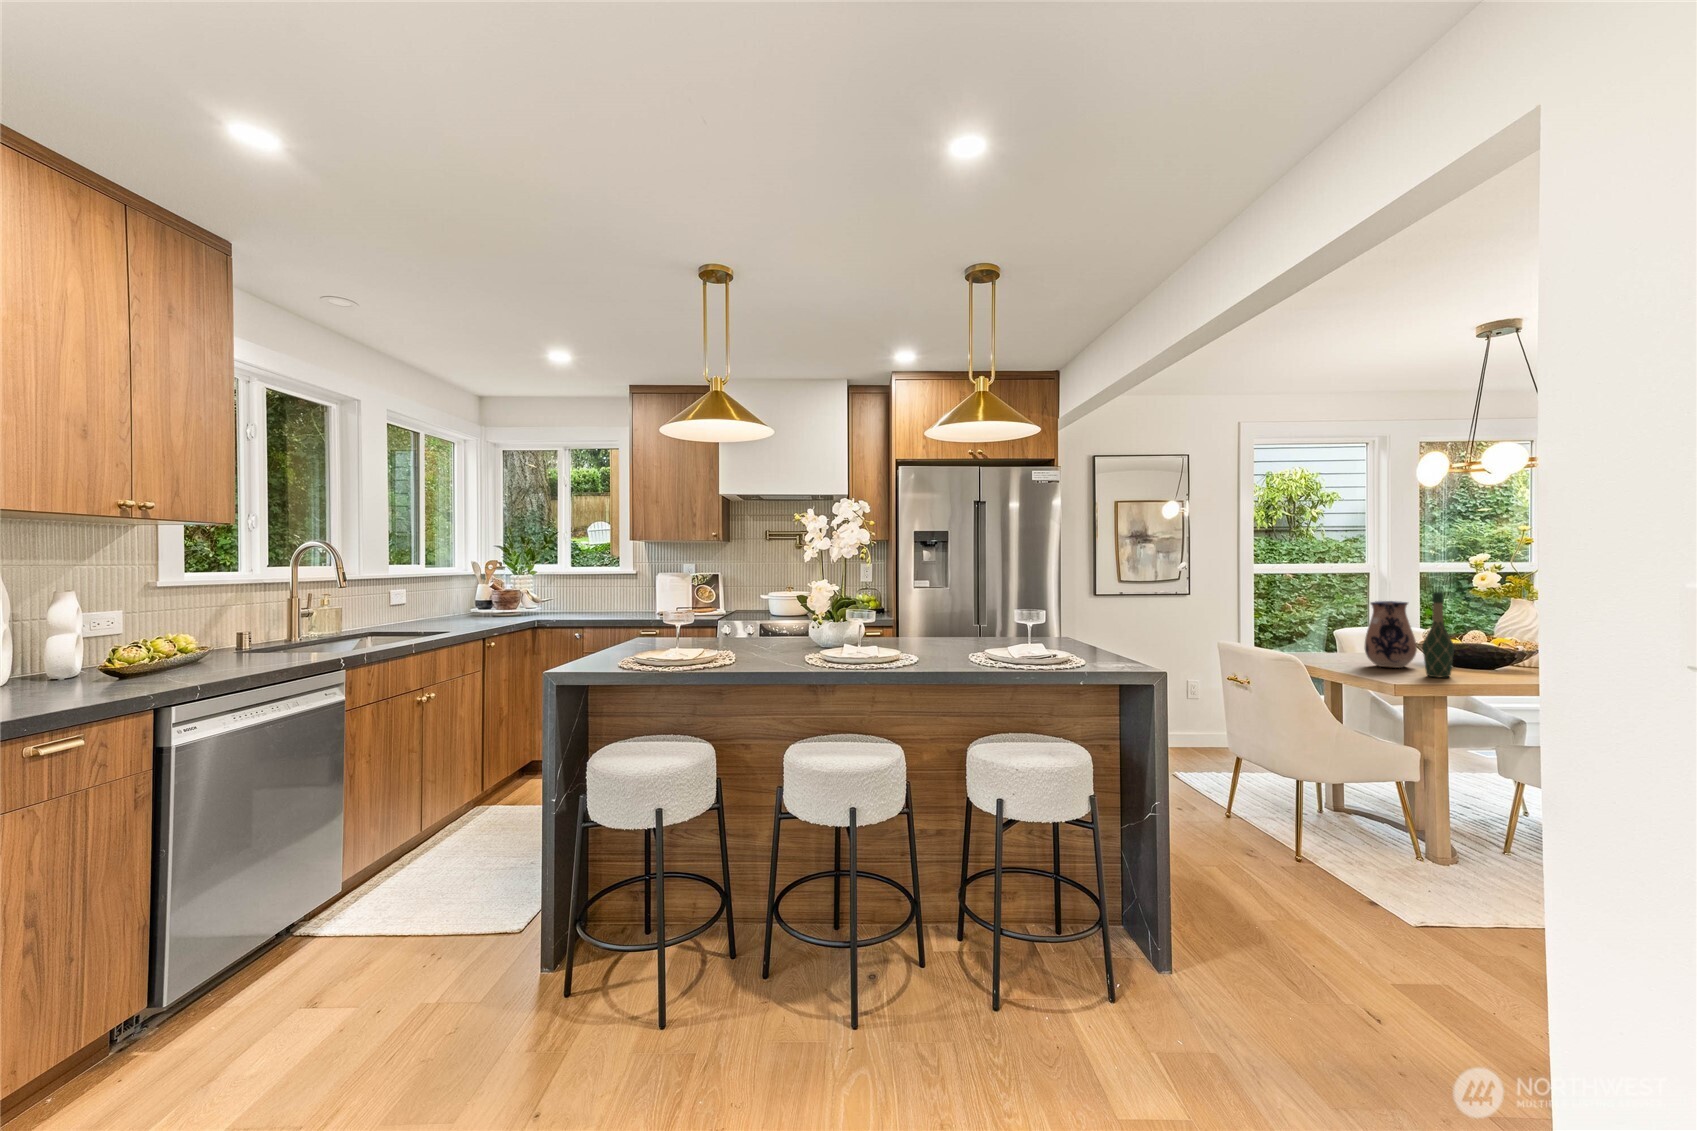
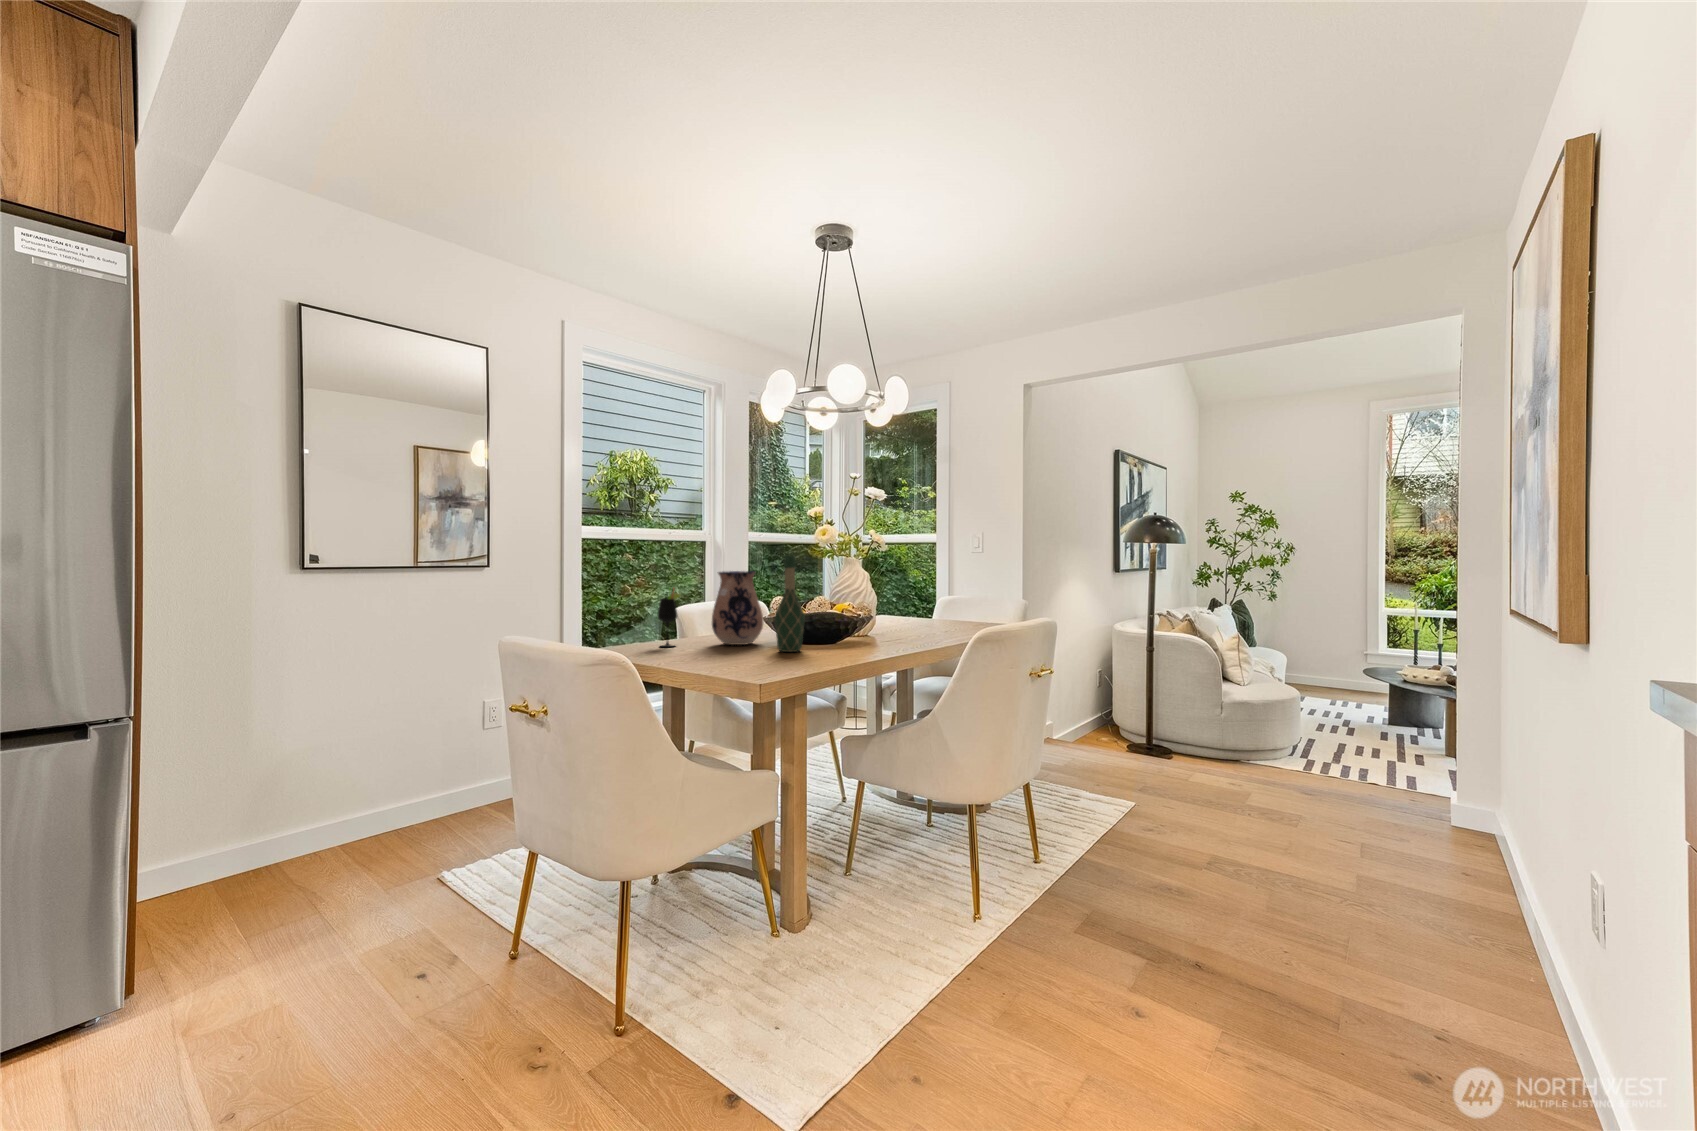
wine glass: none [1314,615,1335,665] -> present [658,588,680,647]

